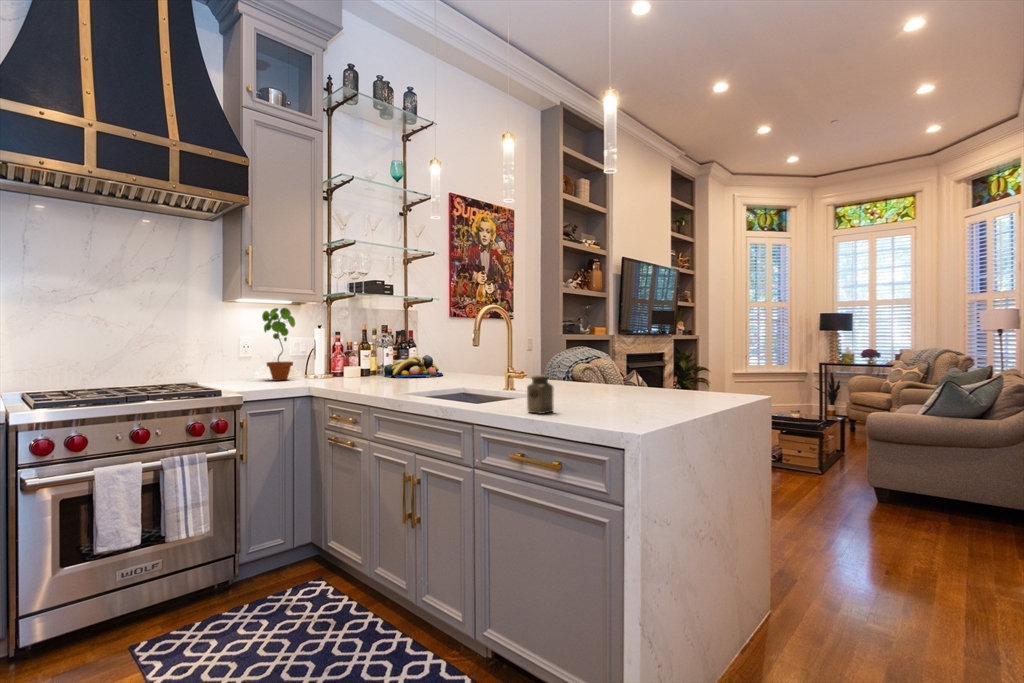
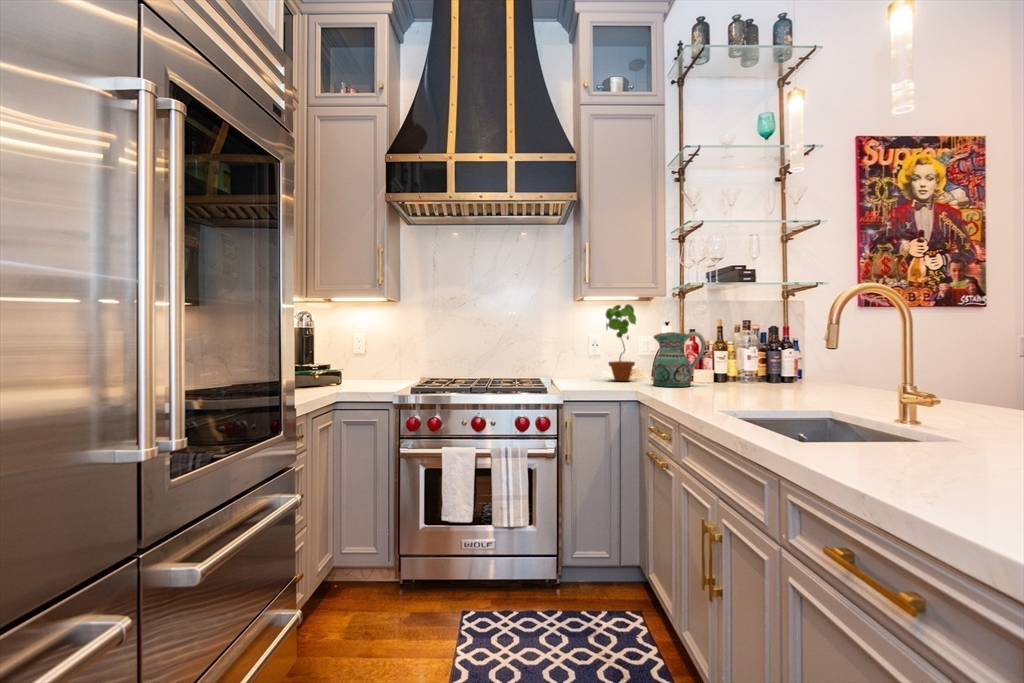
ceramic pitcher: none [317,335,361,382] -> present [653,332,705,387]
fruit bowl: present [384,355,443,378] -> none [741,357,829,387]
salt shaker: present [527,375,554,414] -> none [868,401,933,479]

